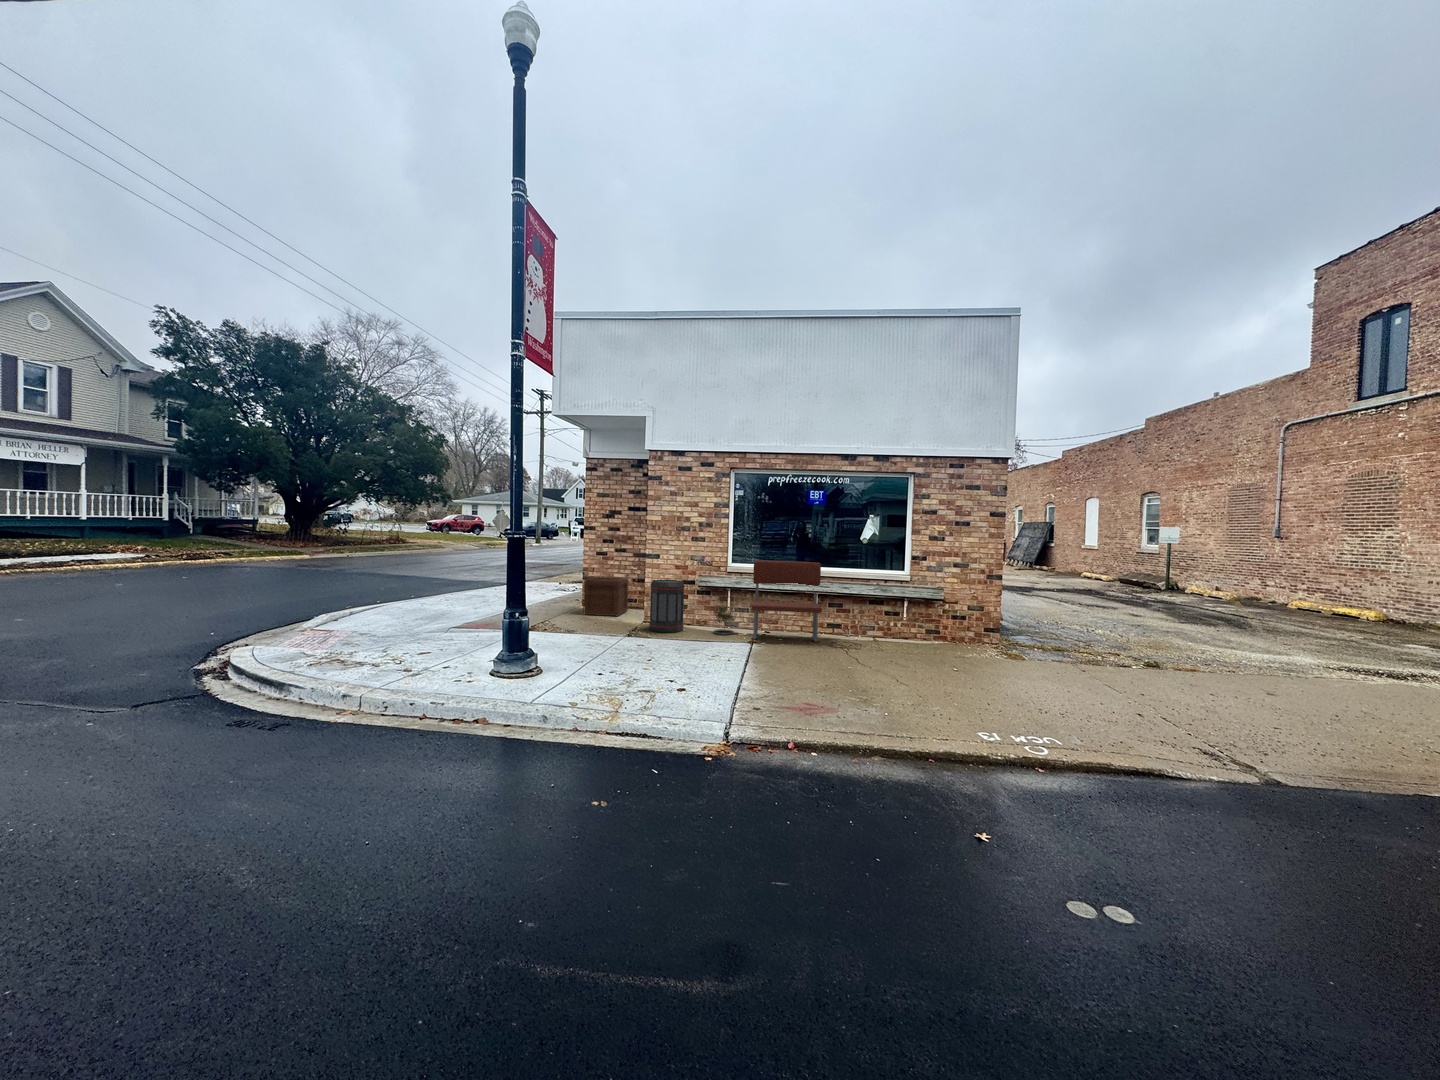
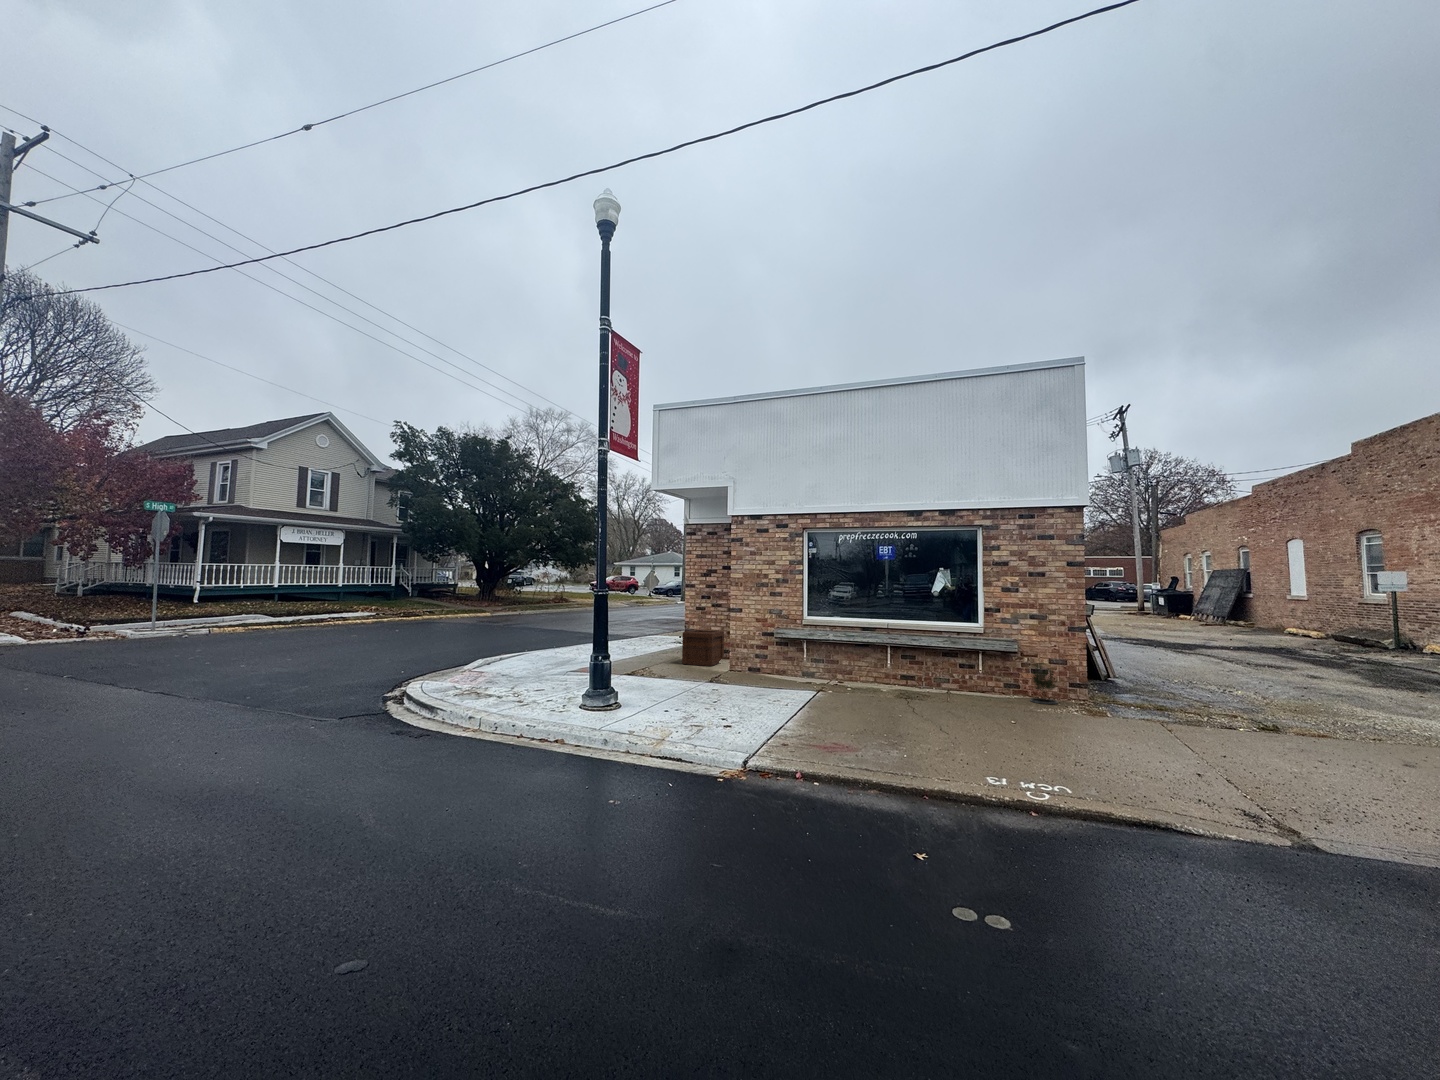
bench: present [751,560,822,642] -> none [820,614,891,693]
trash can: present [649,580,685,632] -> none [732,632,764,681]
potted tree: present [713,599,736,635] -> present [1030,663,1057,704]

